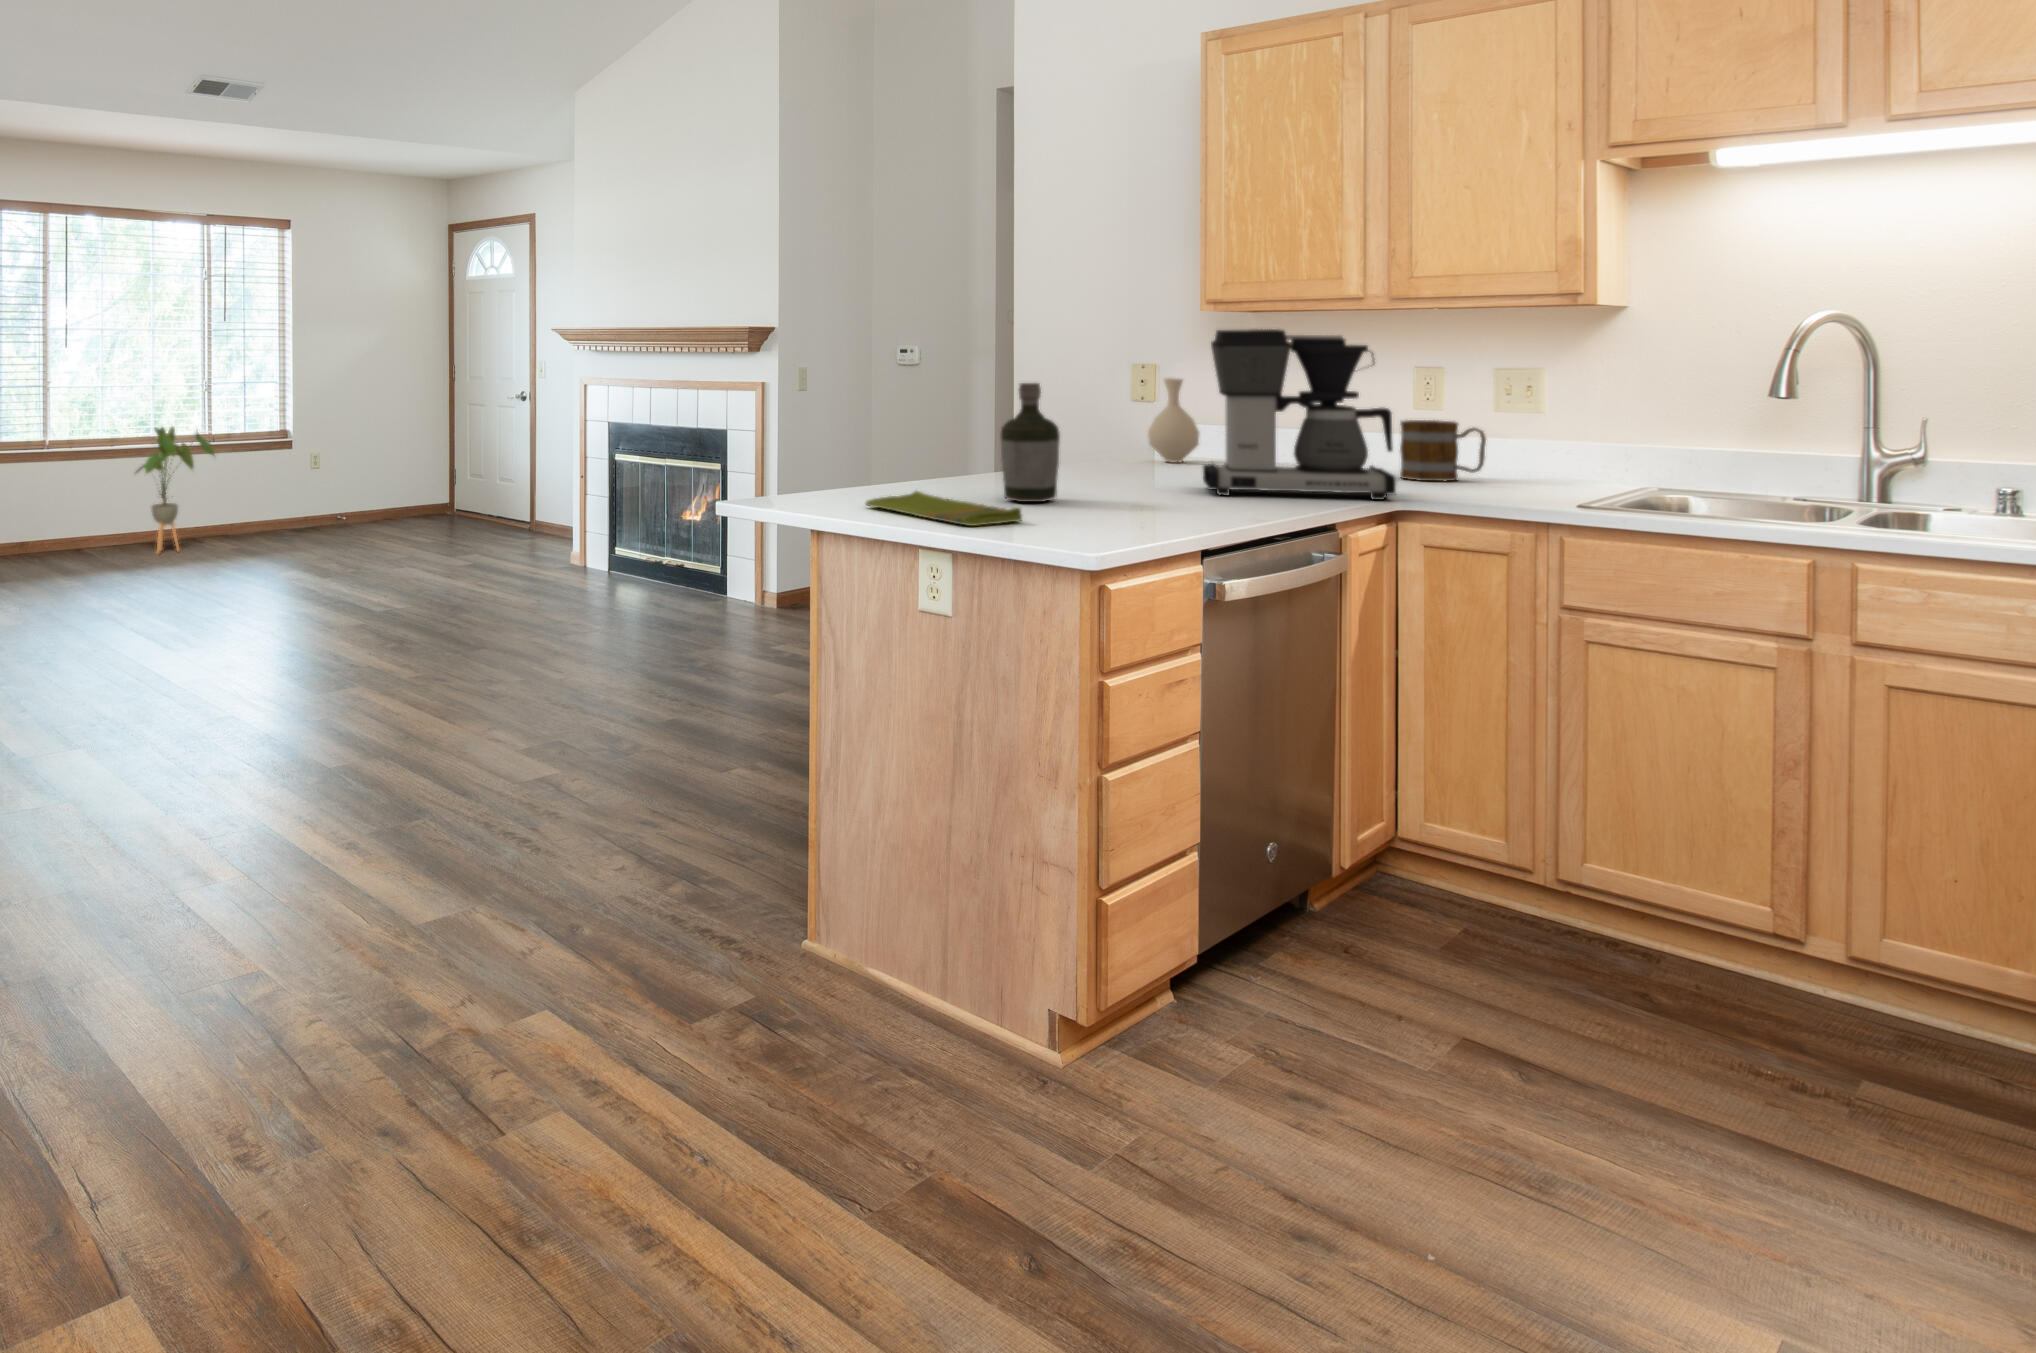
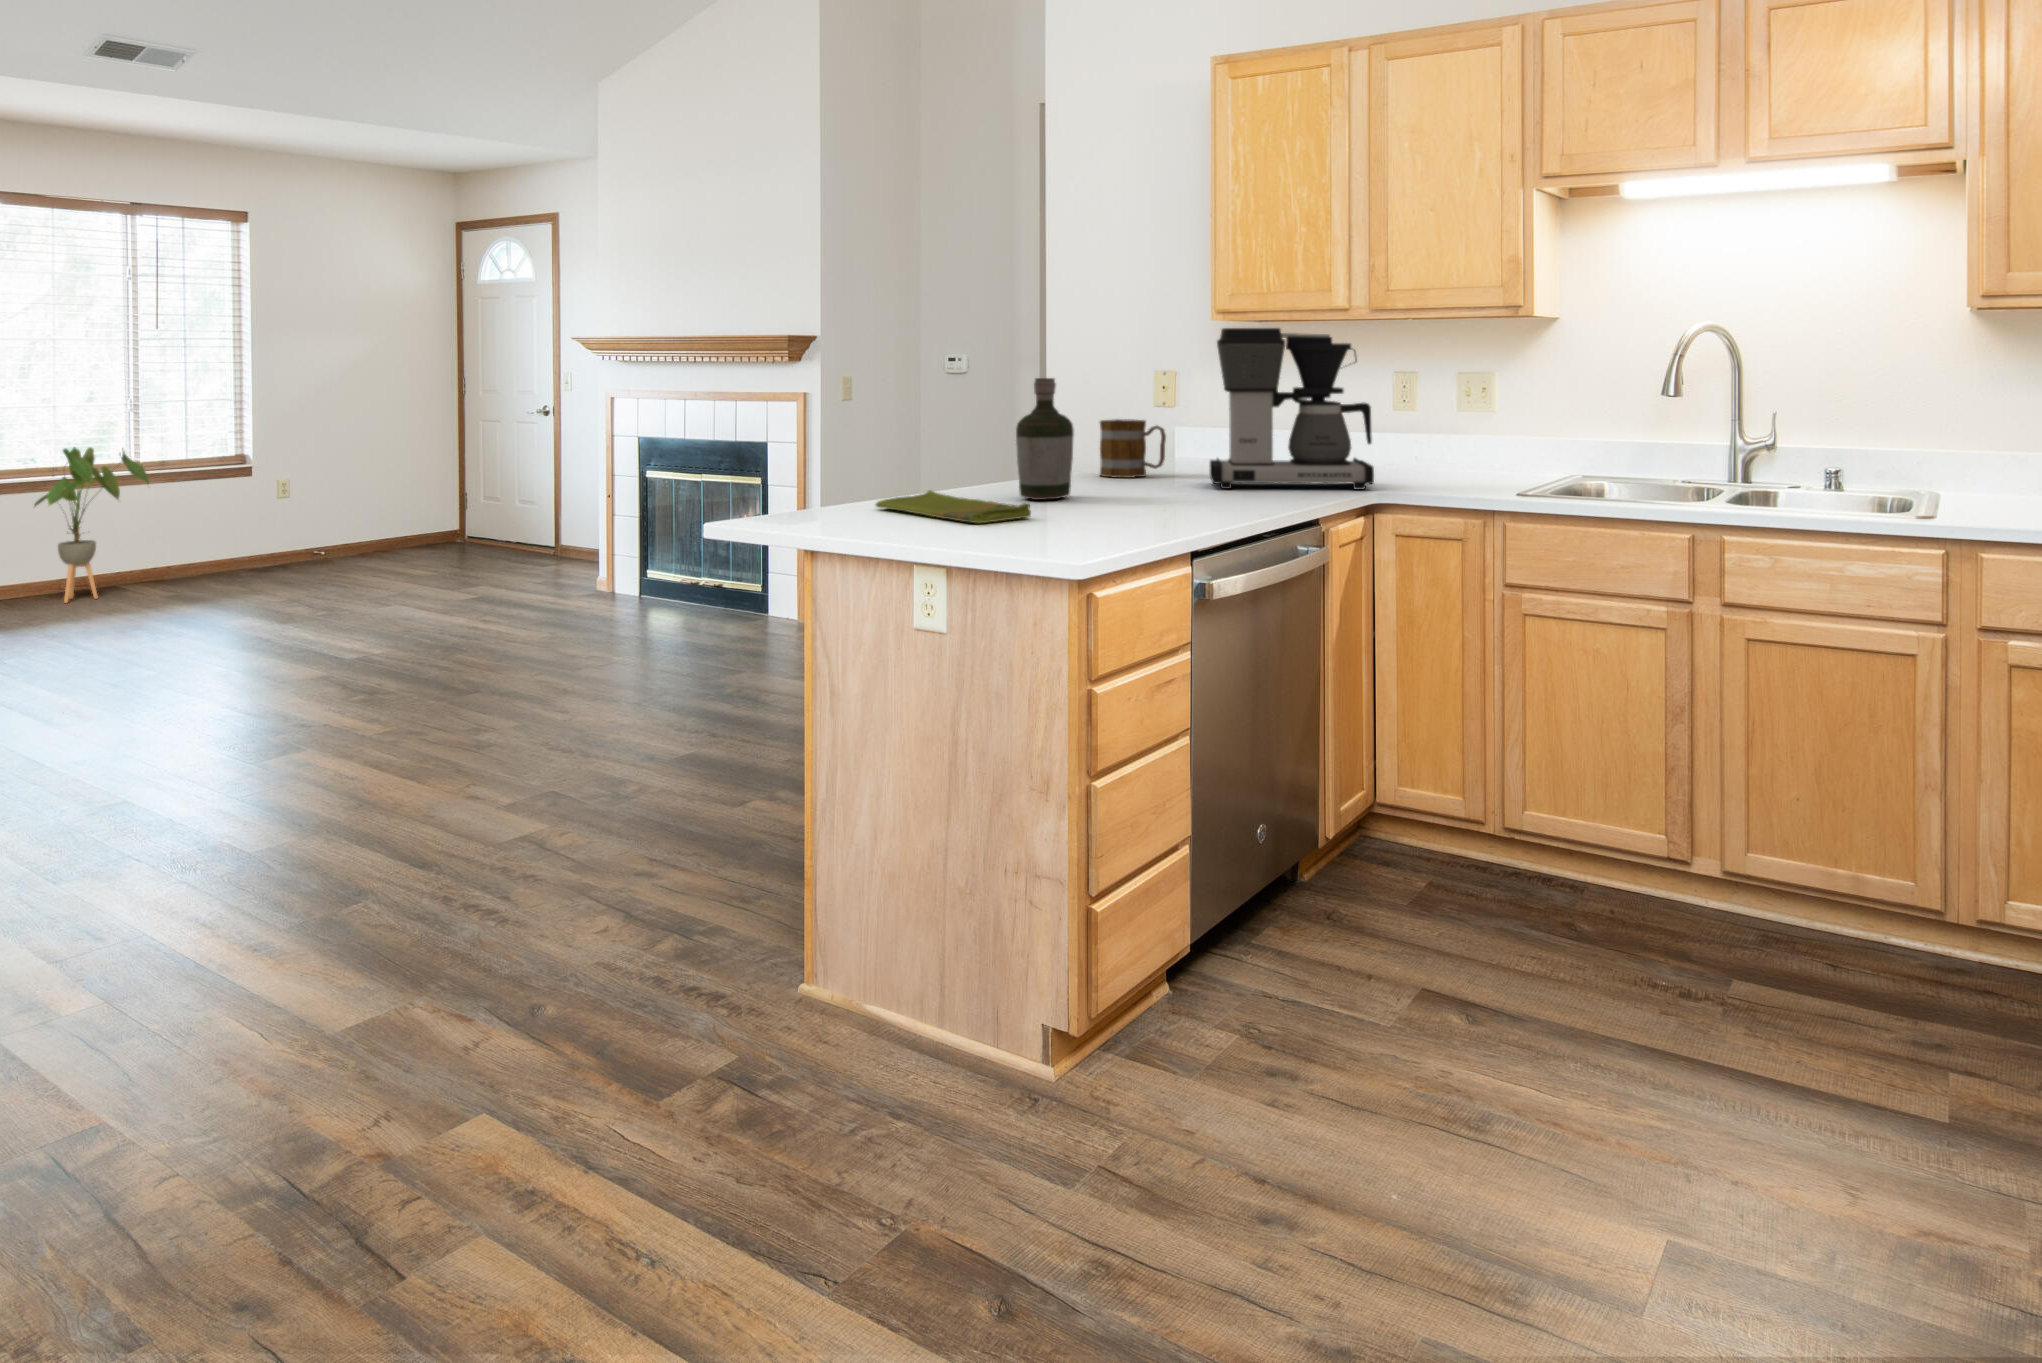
vase: present [1148,378,1199,463] -> none [1166,380,1212,462]
mug: present [1400,420,1486,482] -> present [1100,419,1166,478]

